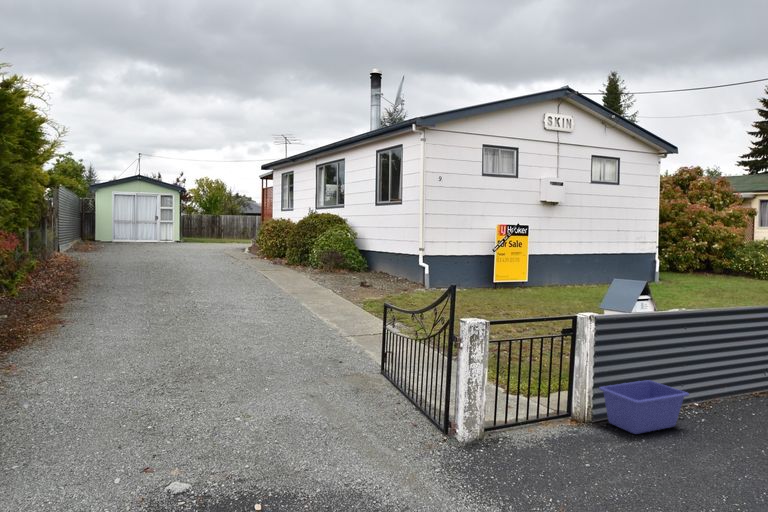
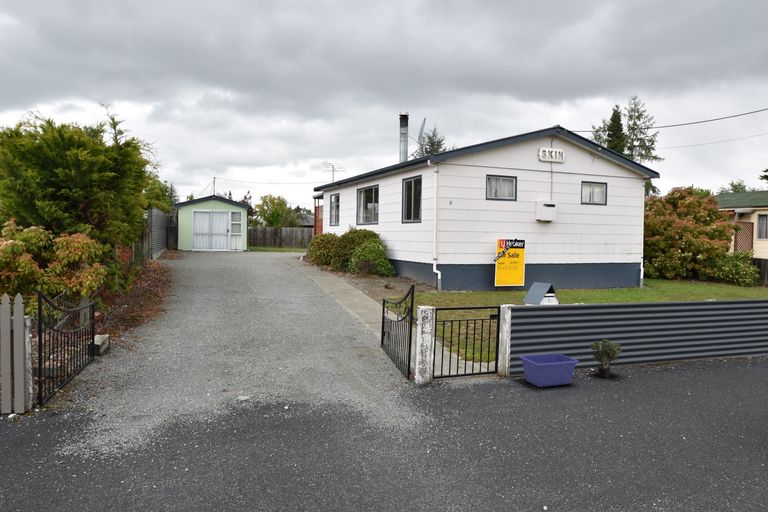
potted plant: none [689,358,741,413] -> present [590,339,621,377]

